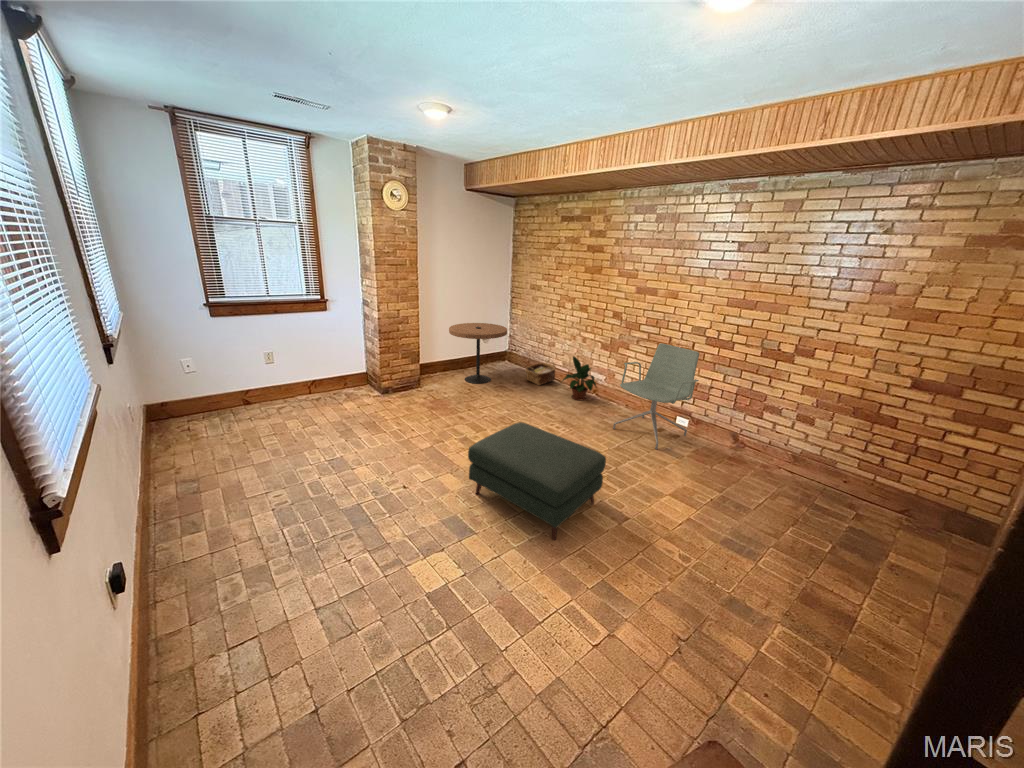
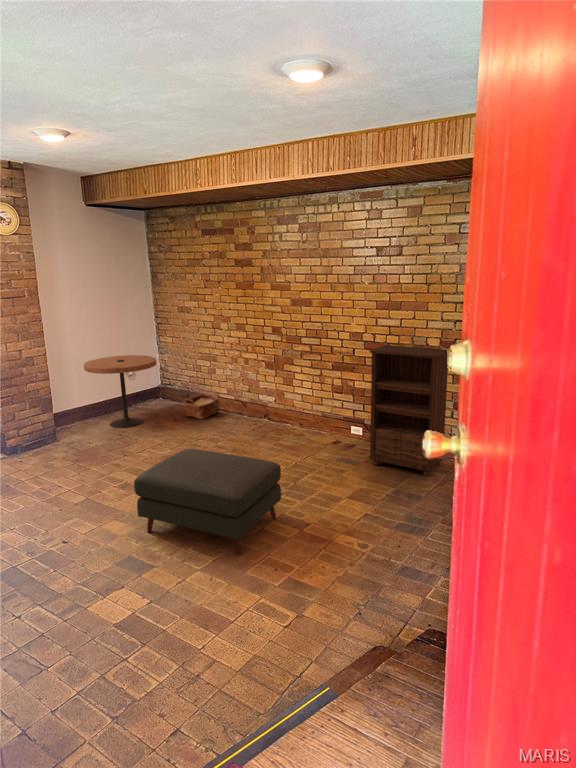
office chair: present [613,343,699,449] -> none [289,353,364,461]
bookshelf: none [694,346,811,486] -> present [370,345,448,476]
potted plant: present [563,357,596,401] -> none [226,379,267,428]

